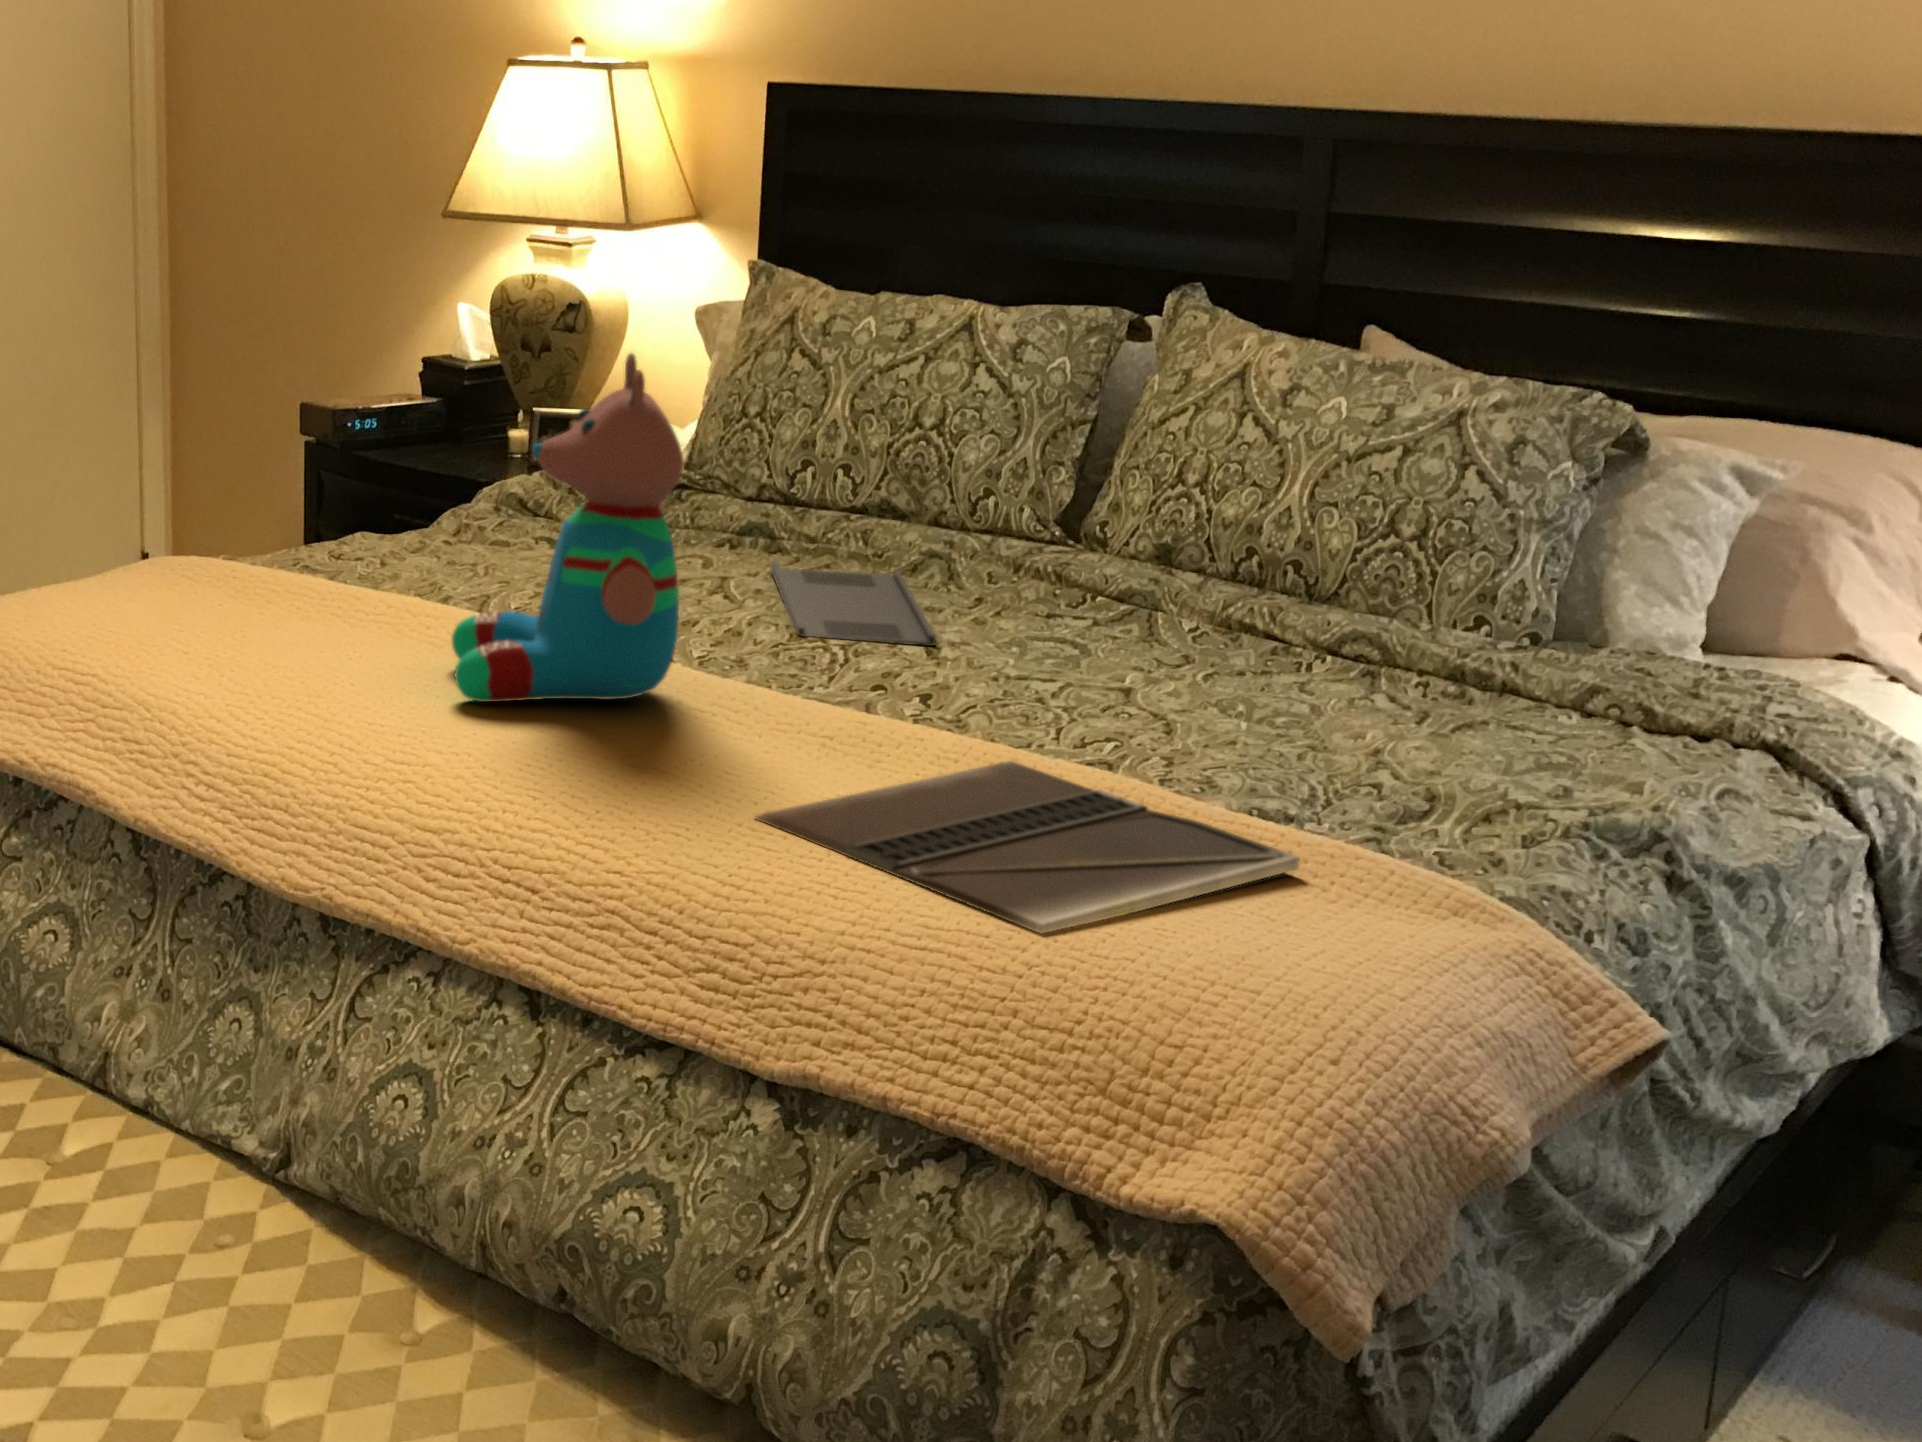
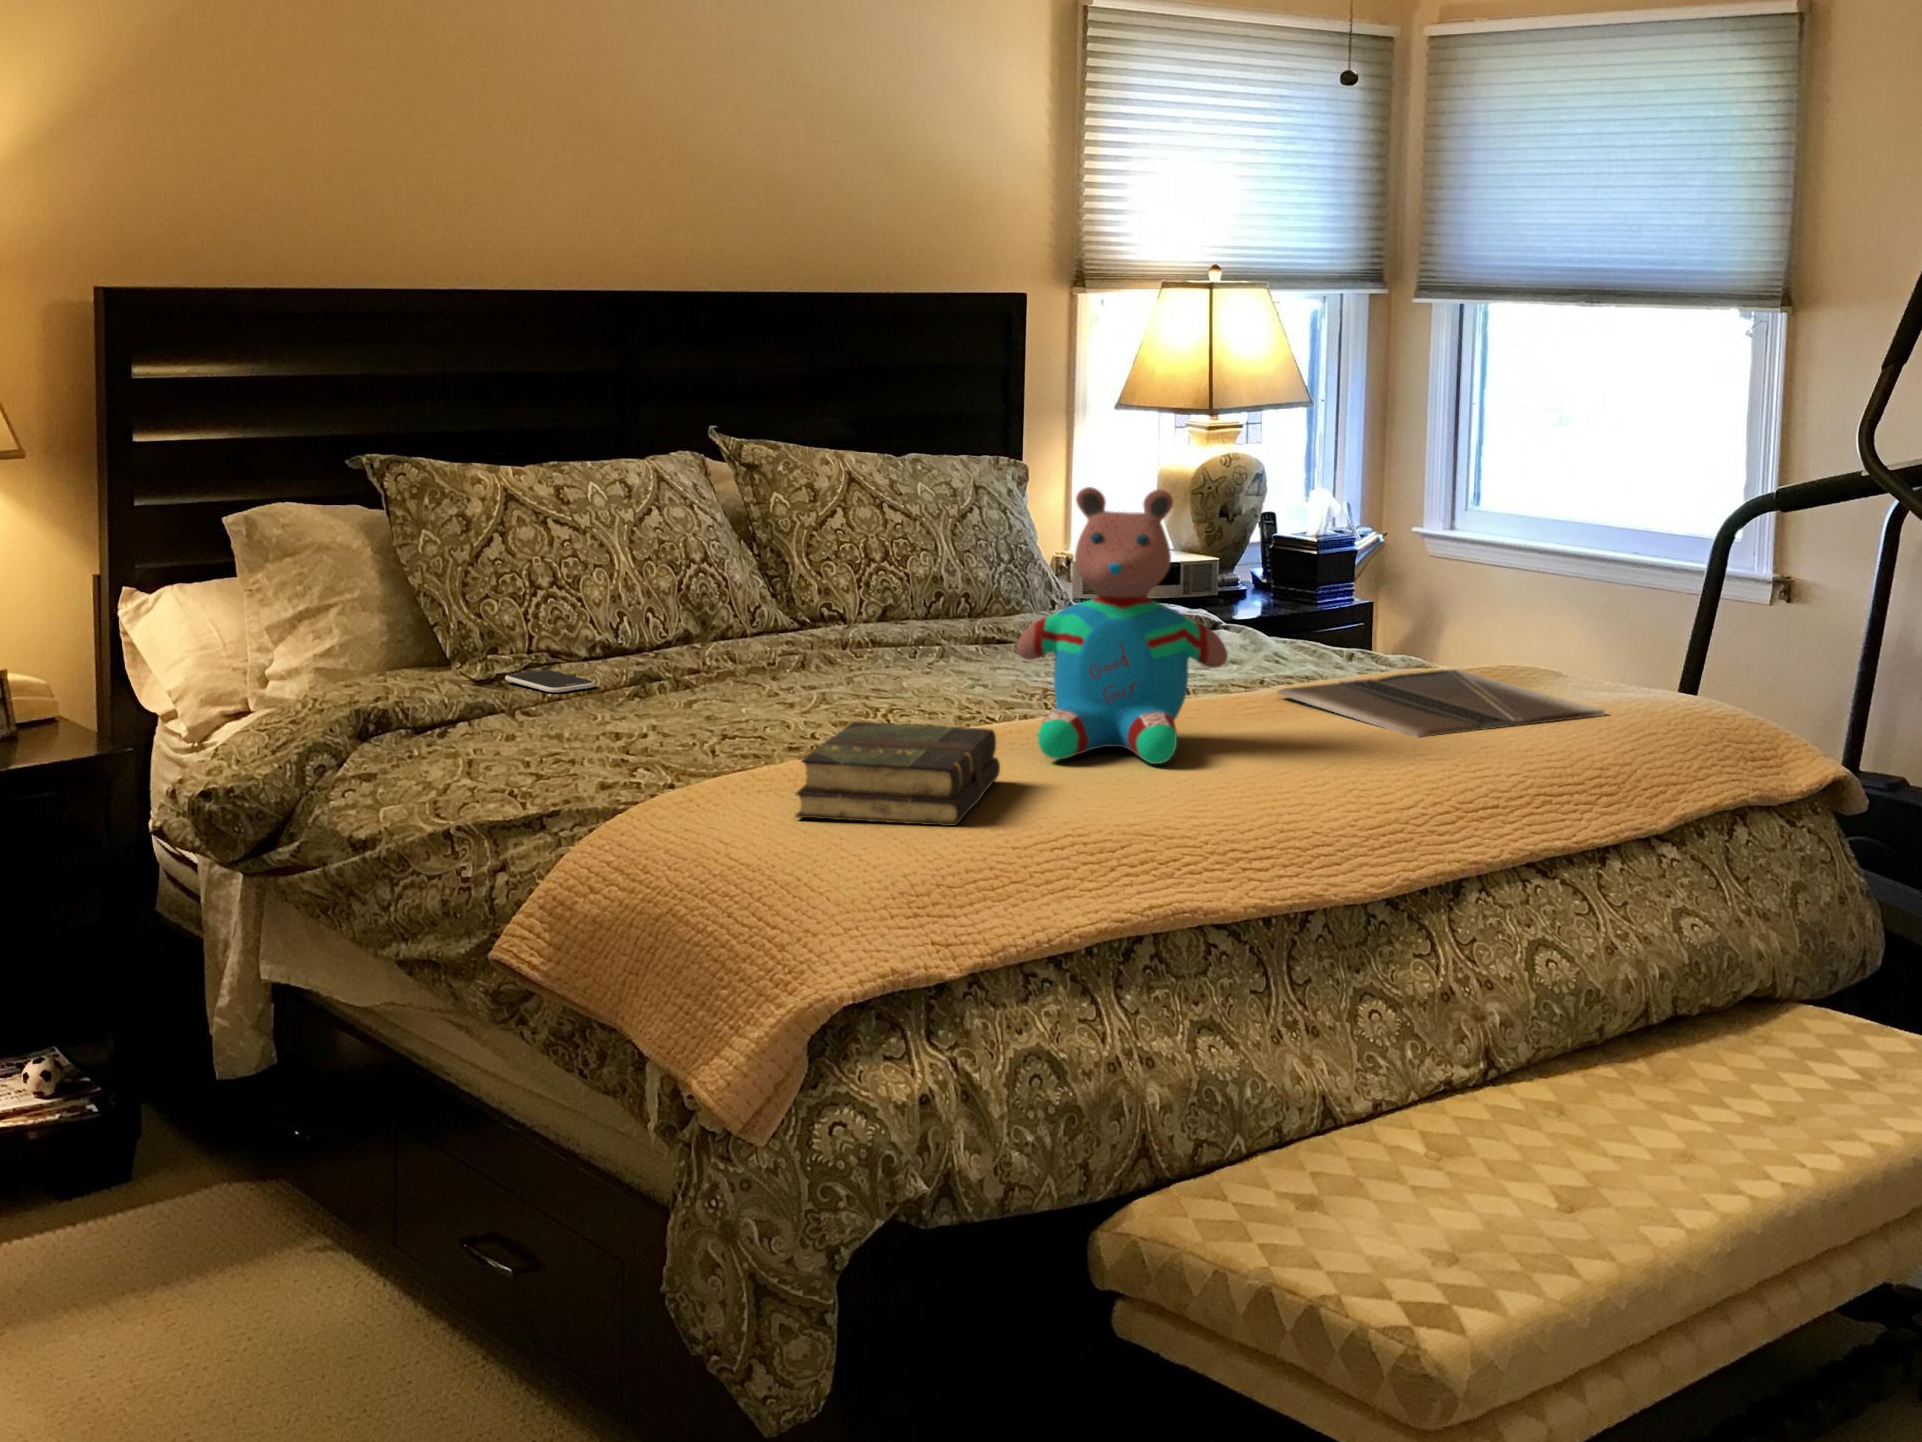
smartphone: none [761,511,861,541] -> present [505,670,595,693]
book: none [122,531,359,644] -> present [796,722,1000,826]
tray: present [771,561,936,646] -> none [710,671,943,708]

